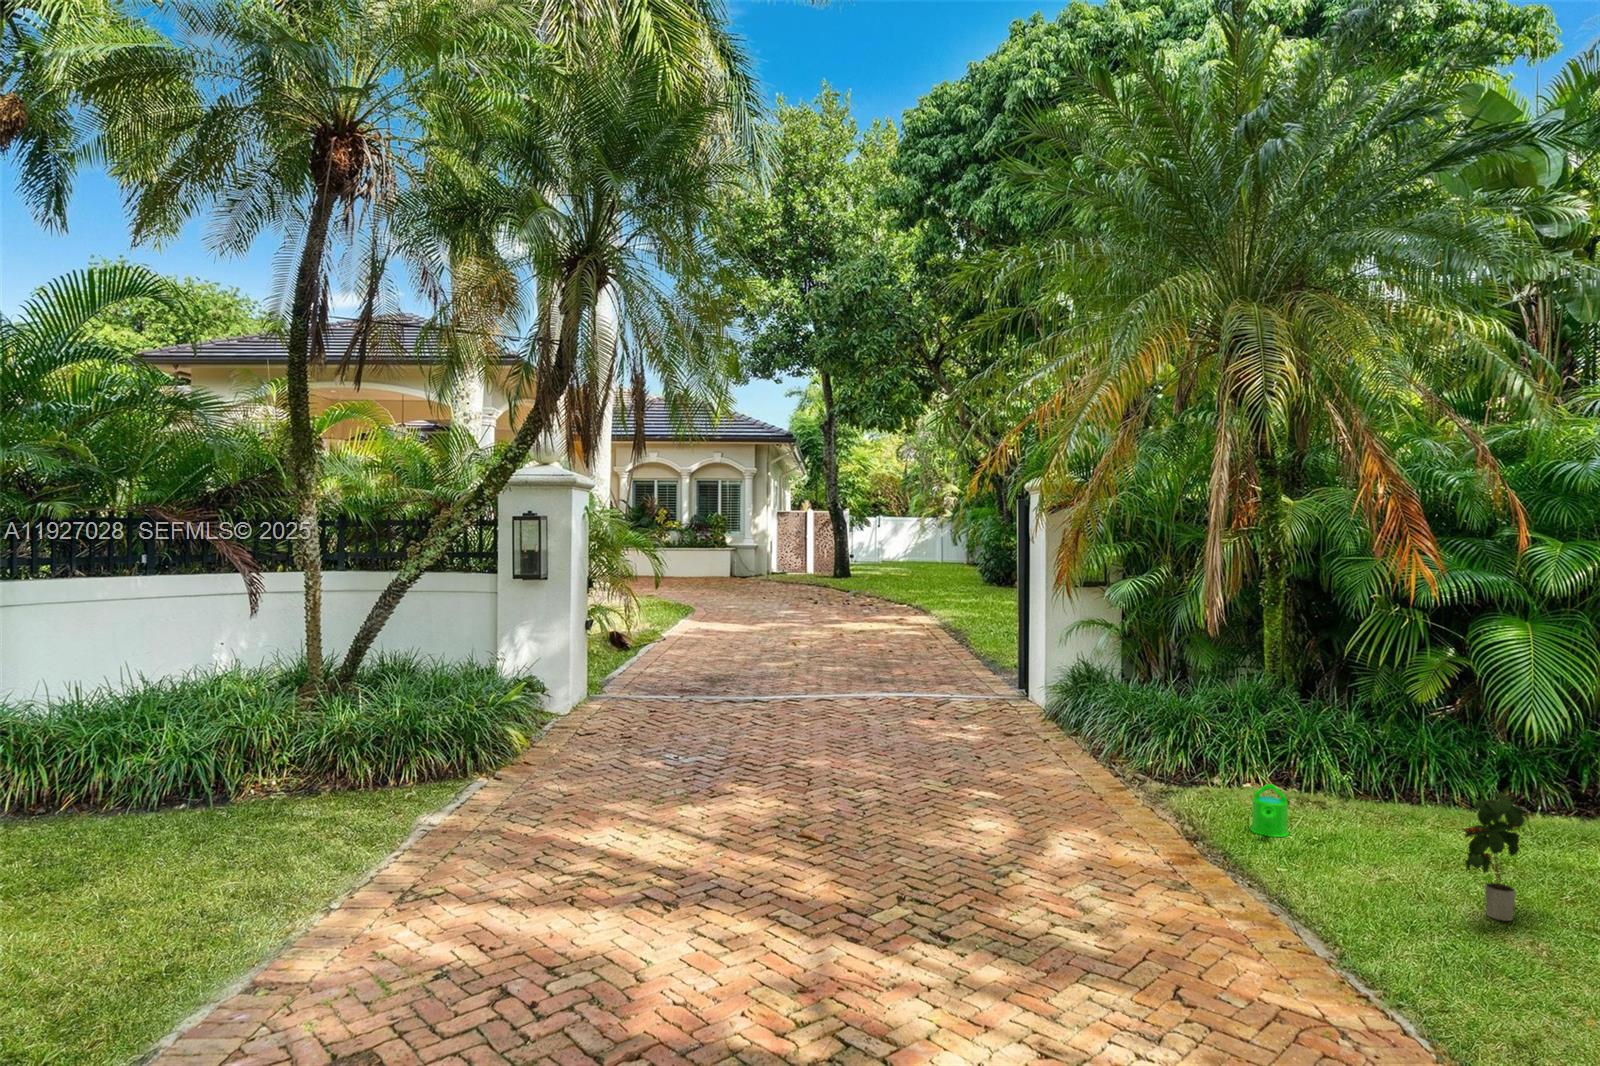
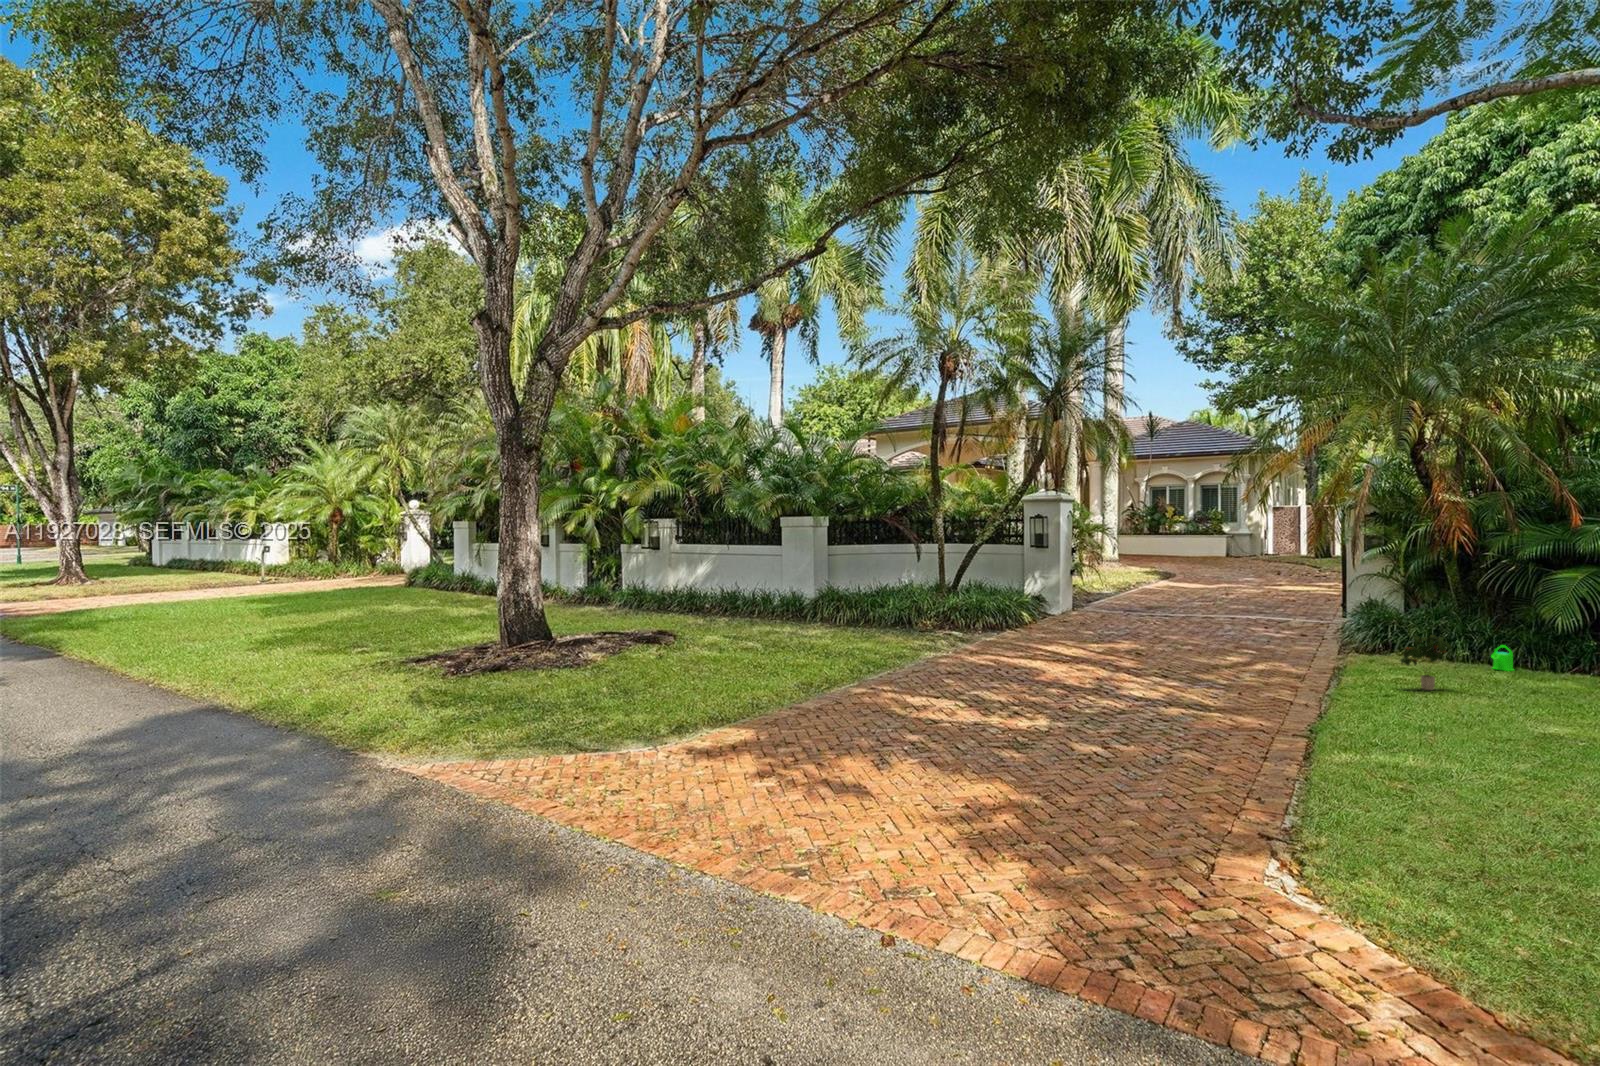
watering can: present [1250,784,1289,837] -> present [1491,645,1514,671]

